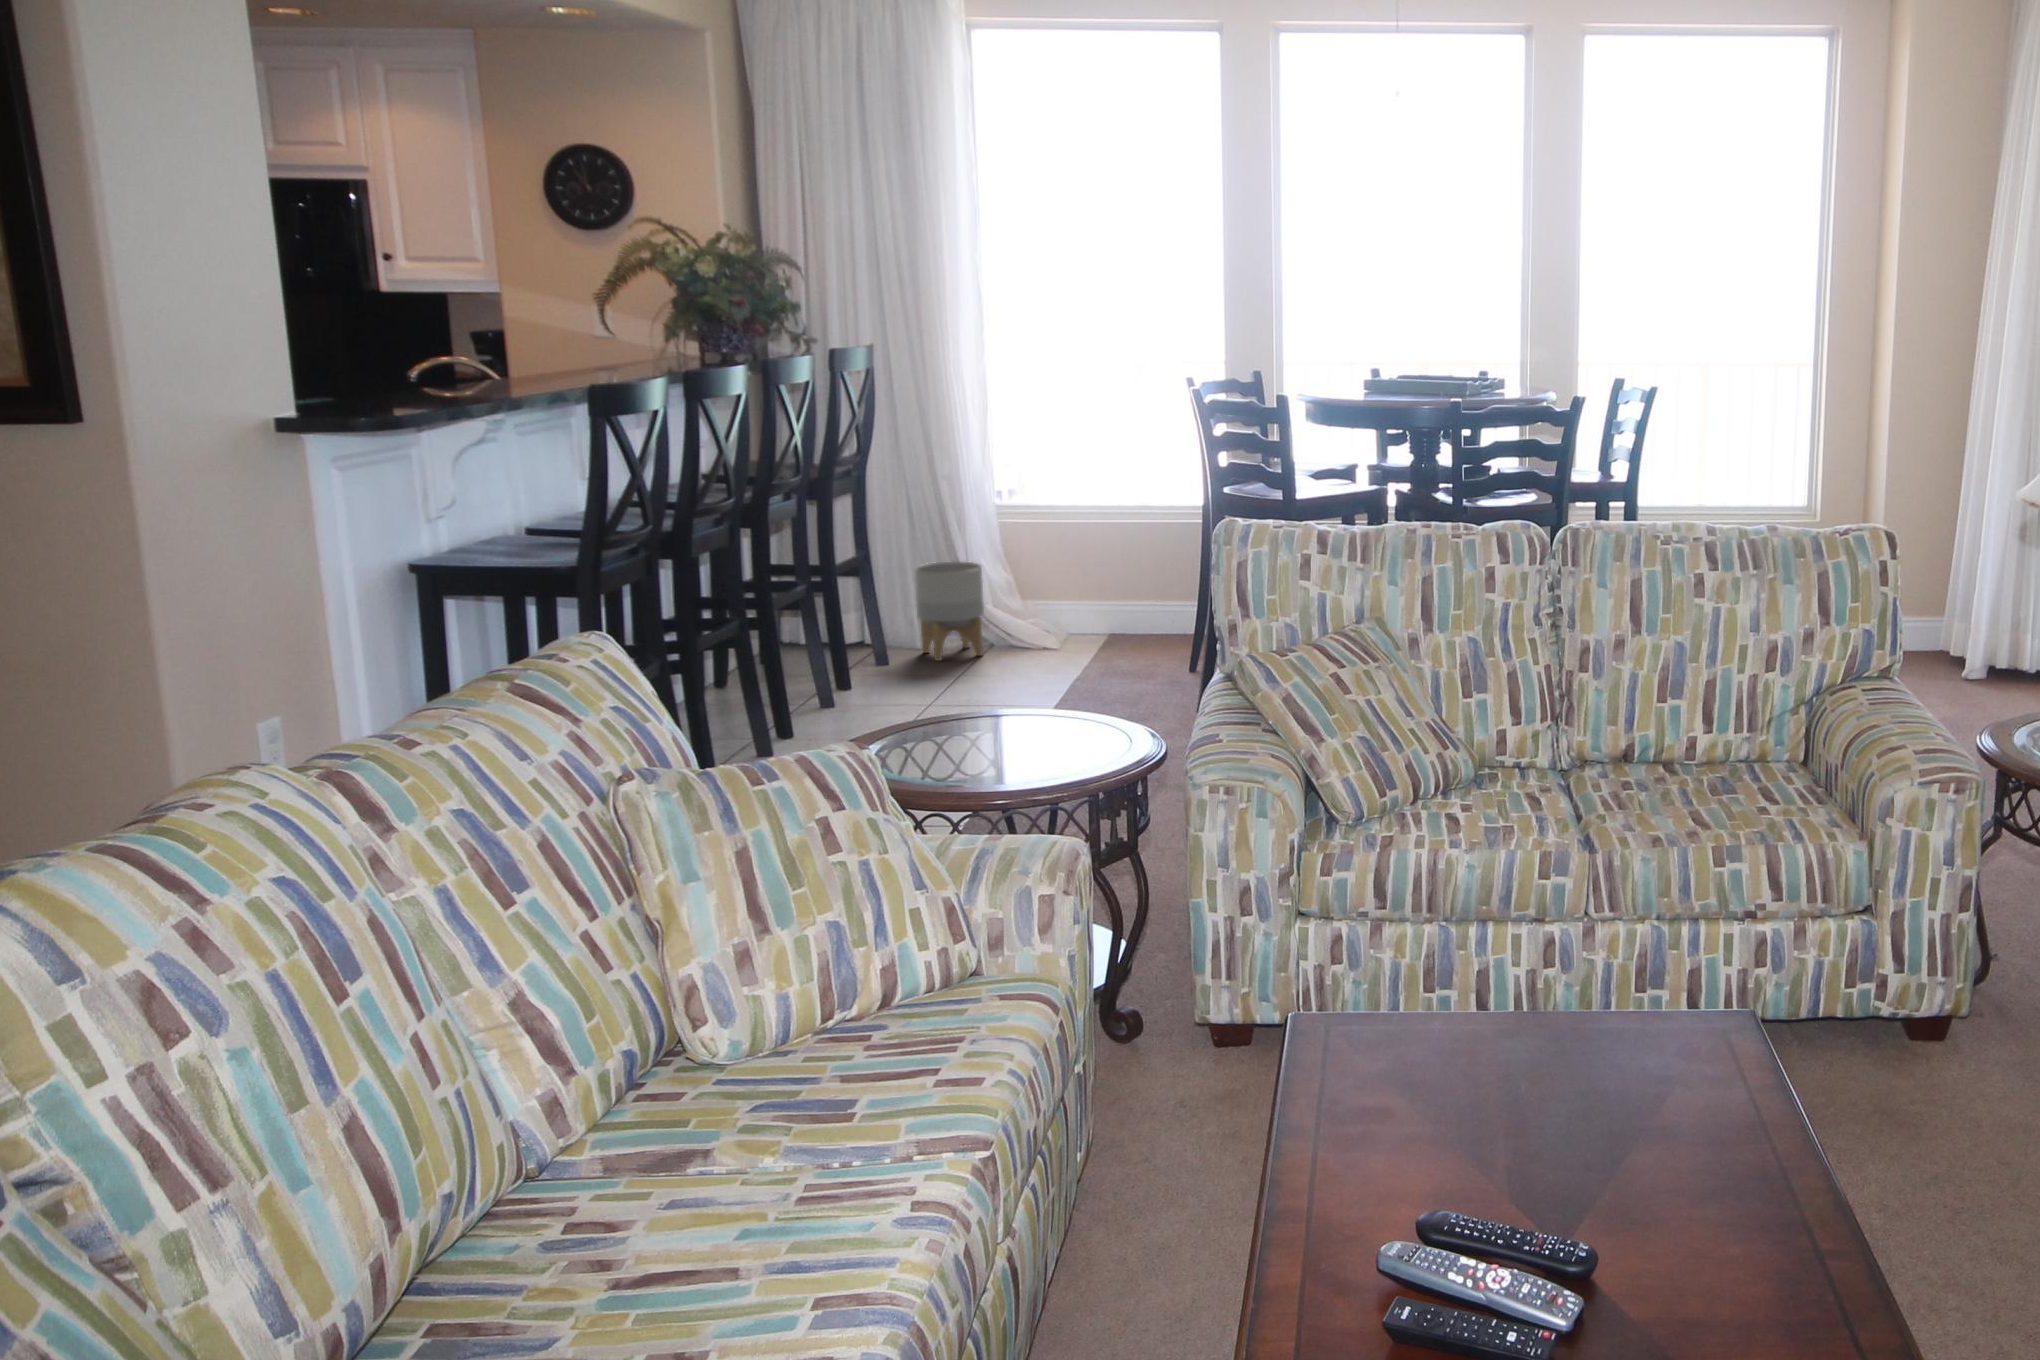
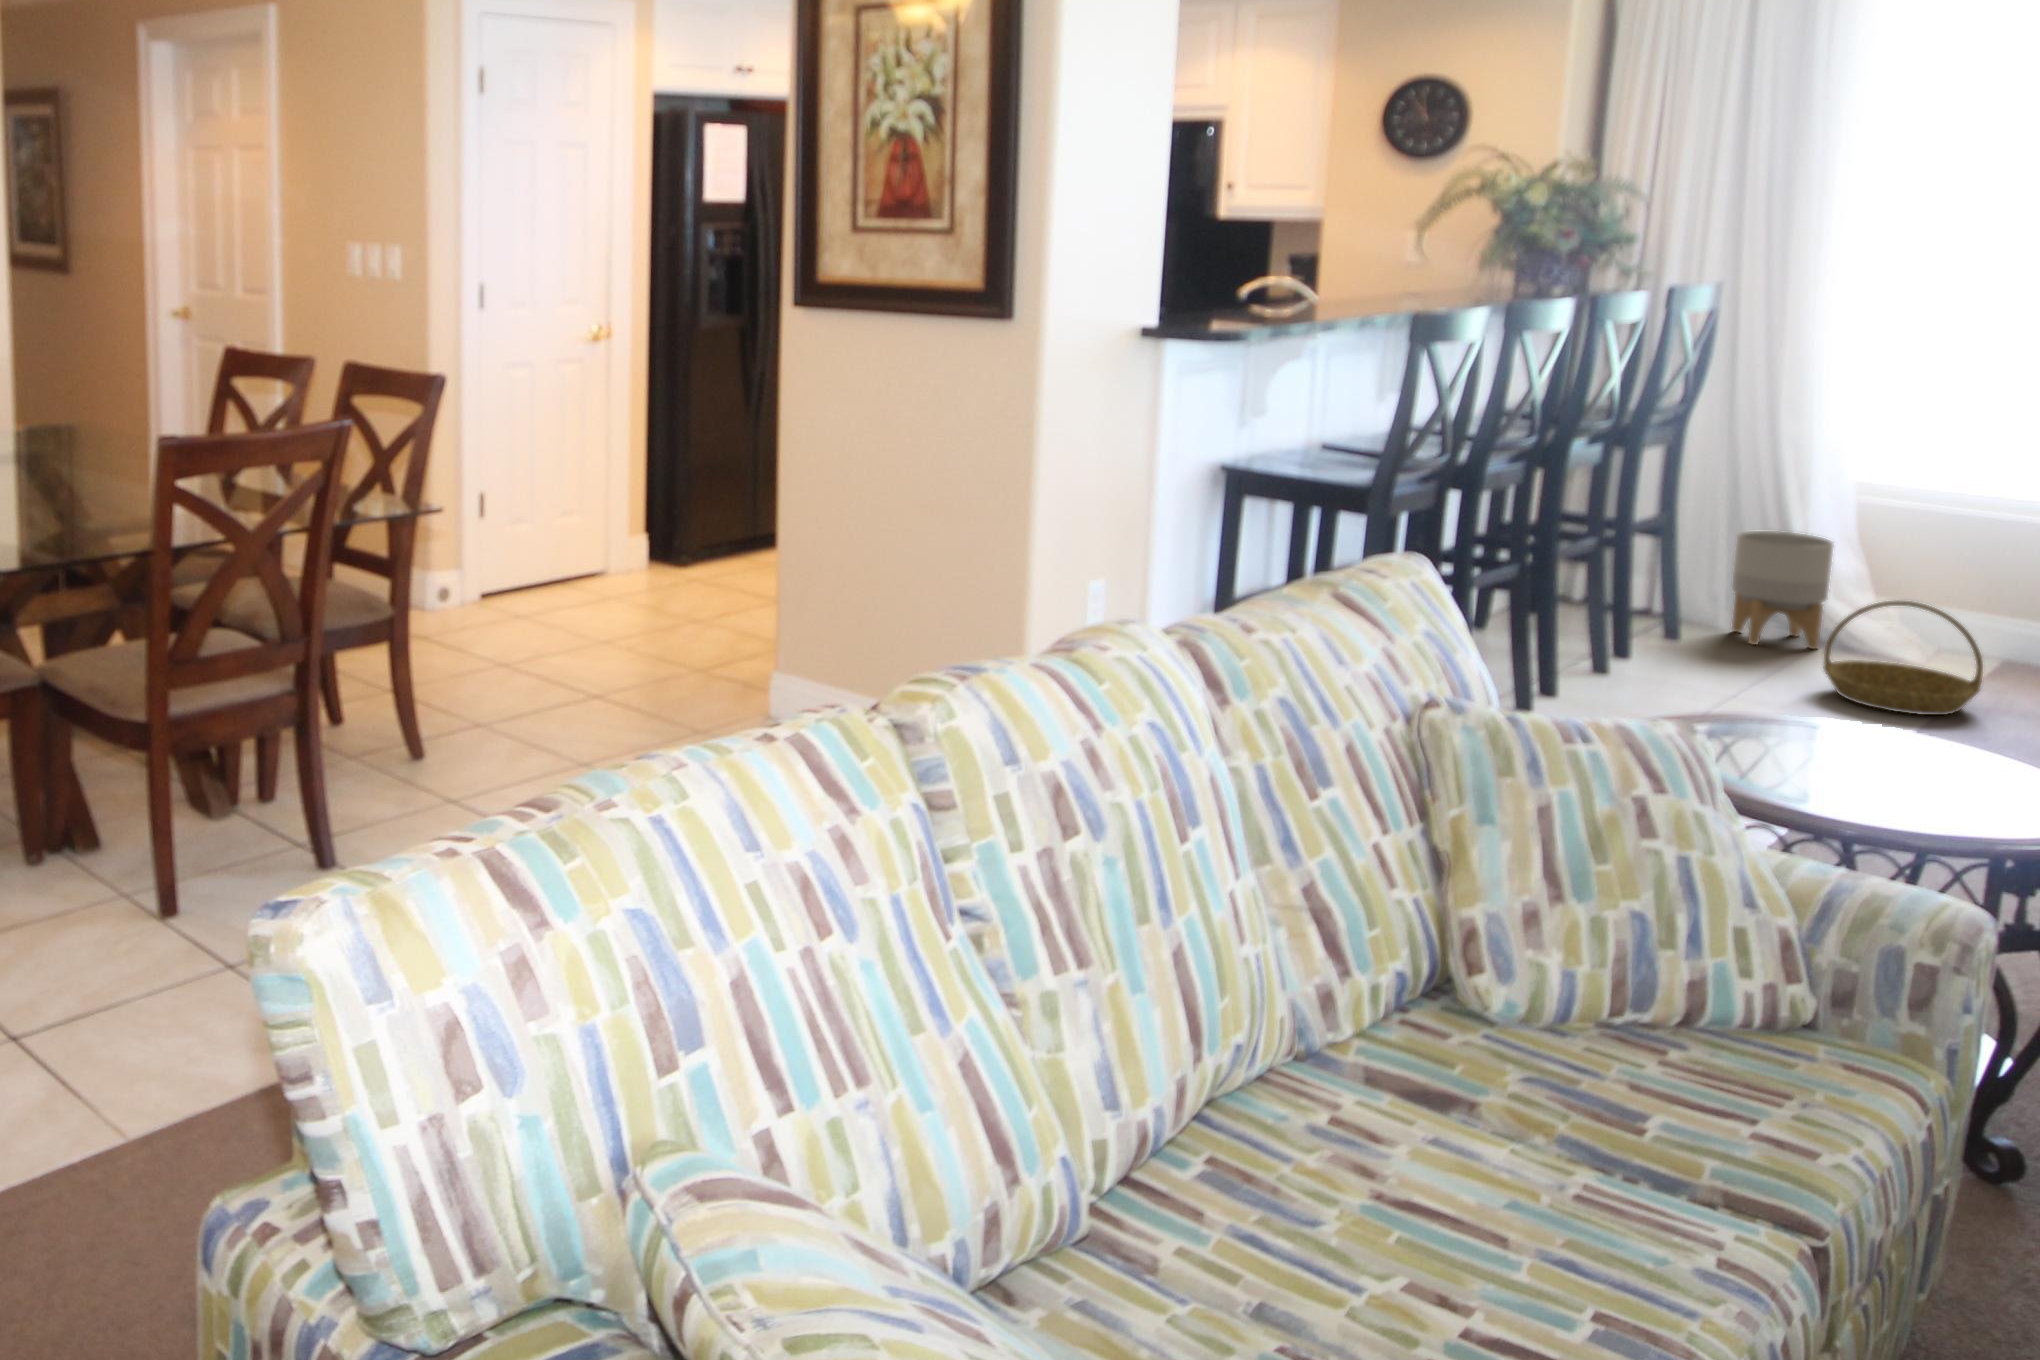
basket: none [985,604,1085,695] -> present [1823,600,1983,715]

